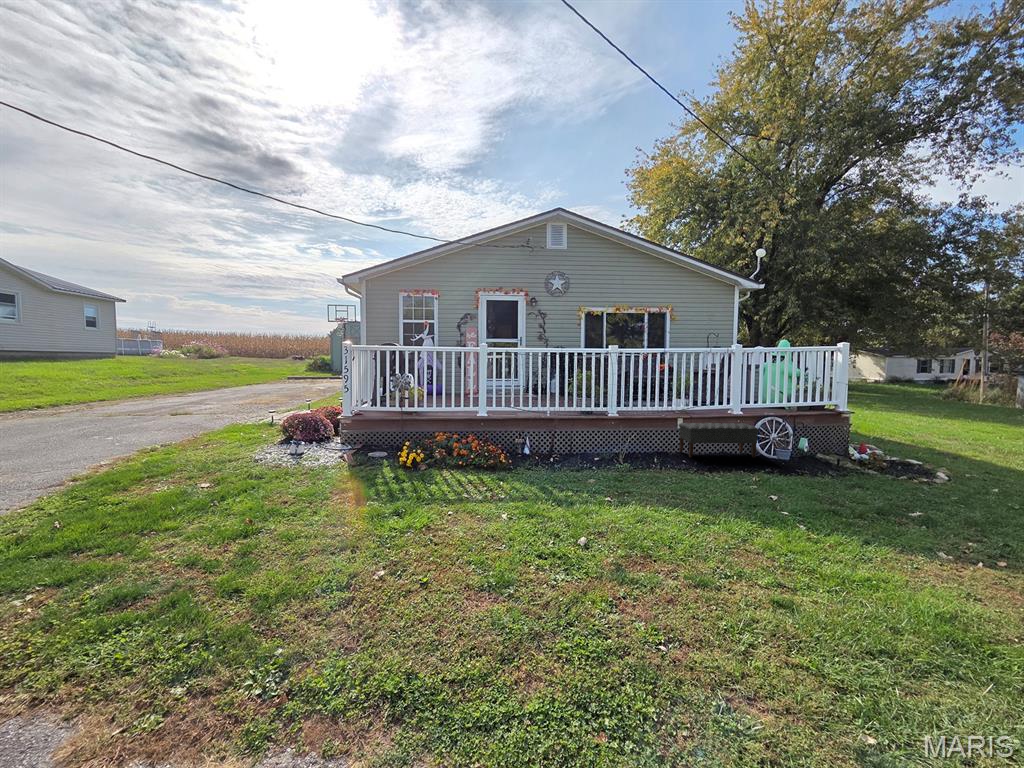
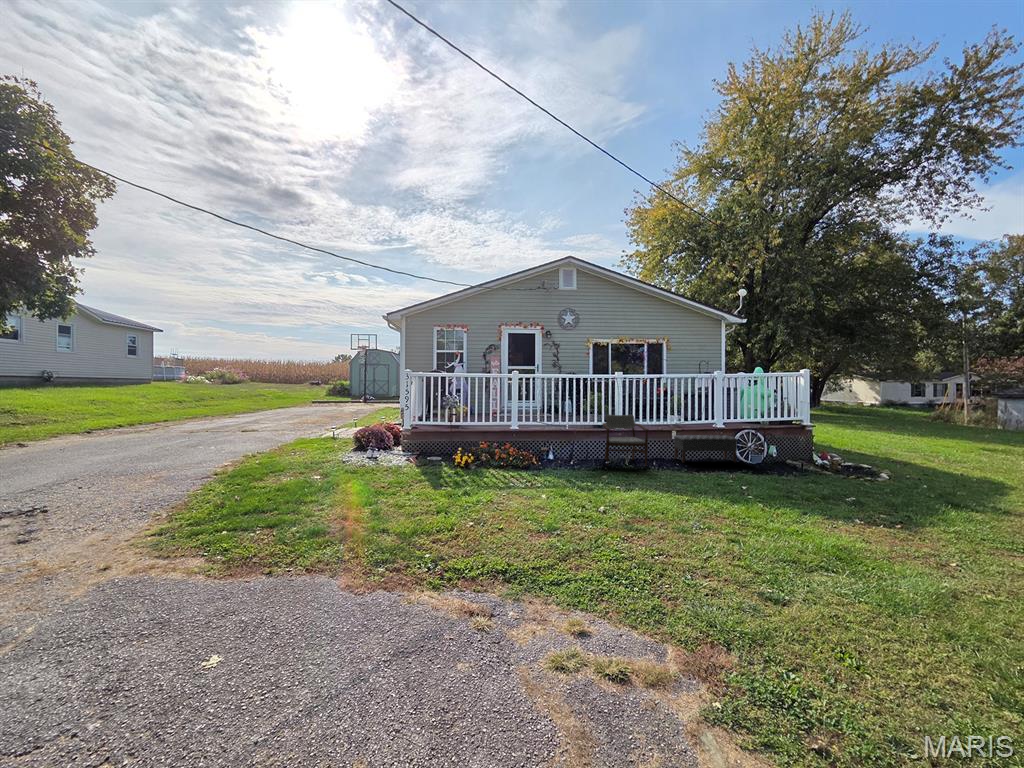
armchair: none [591,397,649,463] -> present [603,414,648,466]

